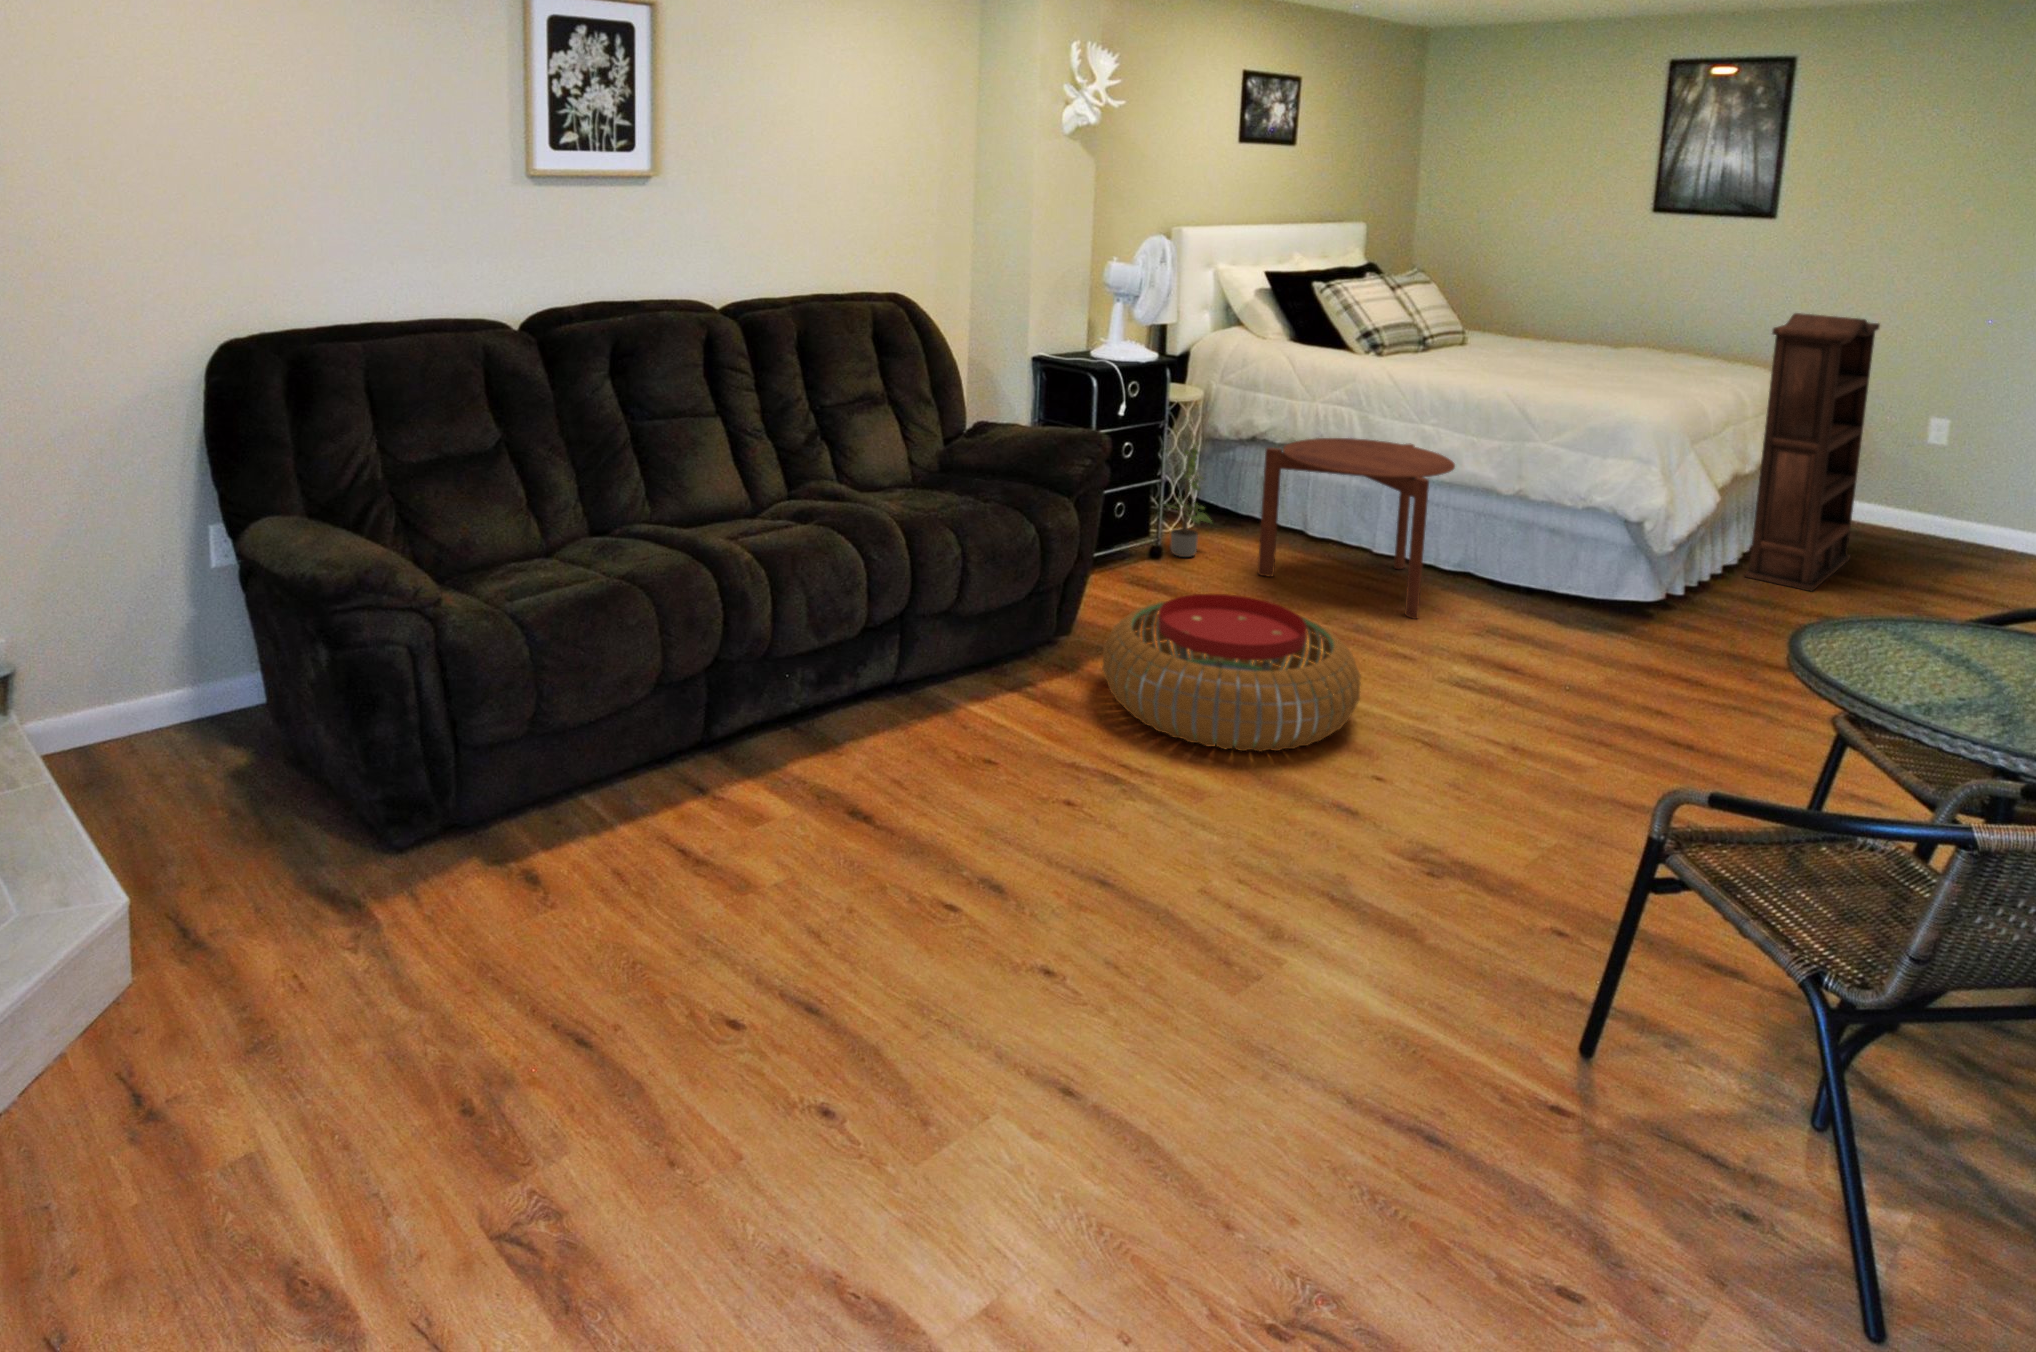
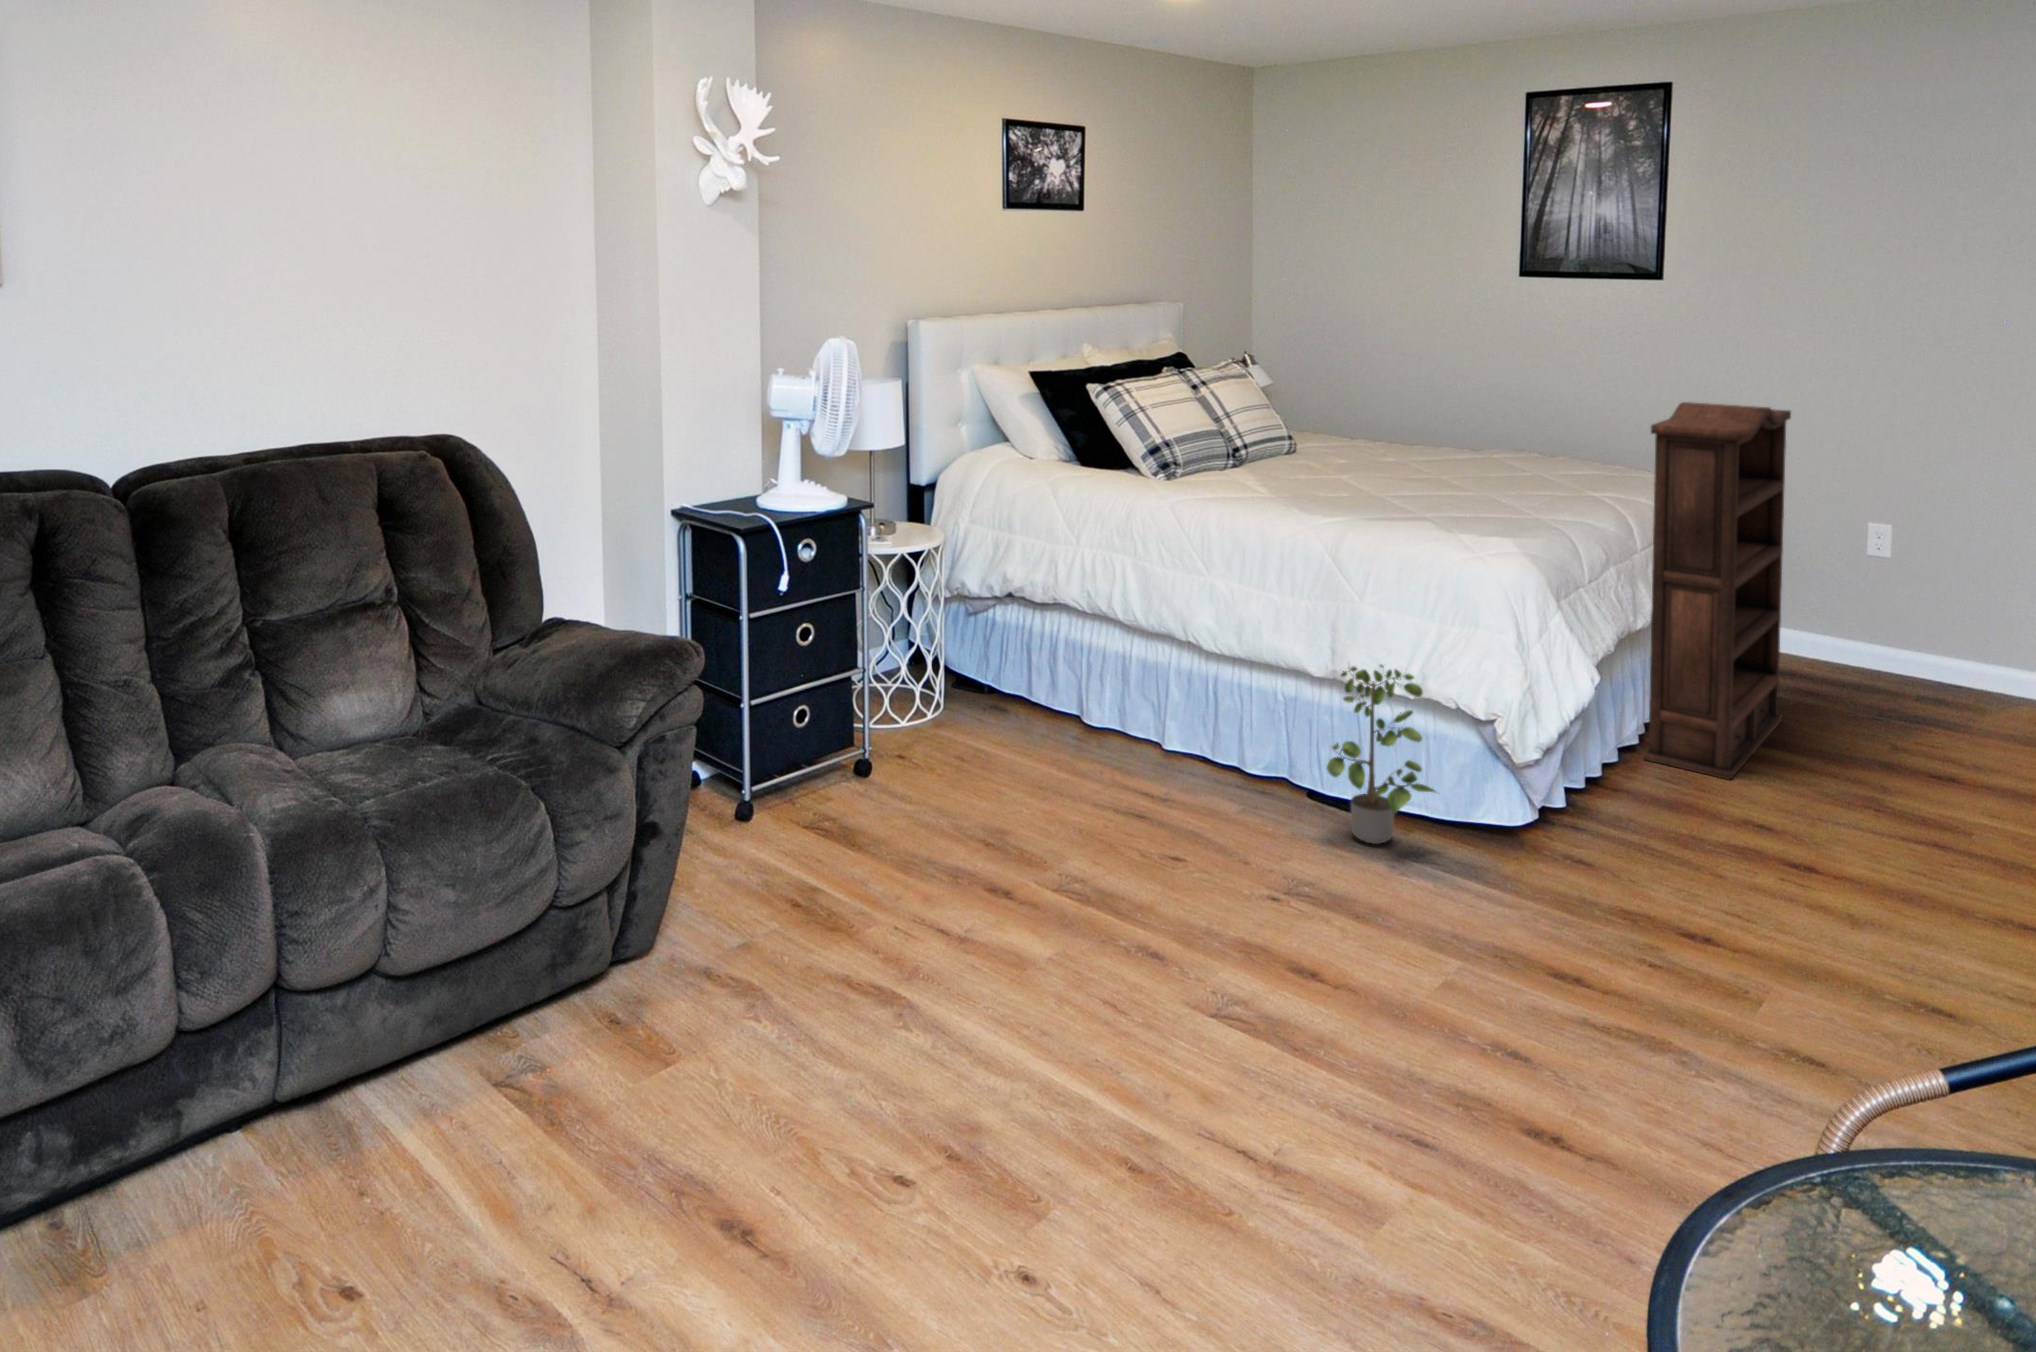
side table: present [1258,438,1455,619] -> none [983,599,1232,869]
potted plant: present [1167,445,1212,557] -> present [1326,665,1435,844]
pouf: present [1102,594,1361,752] -> none [615,884,1016,1193]

